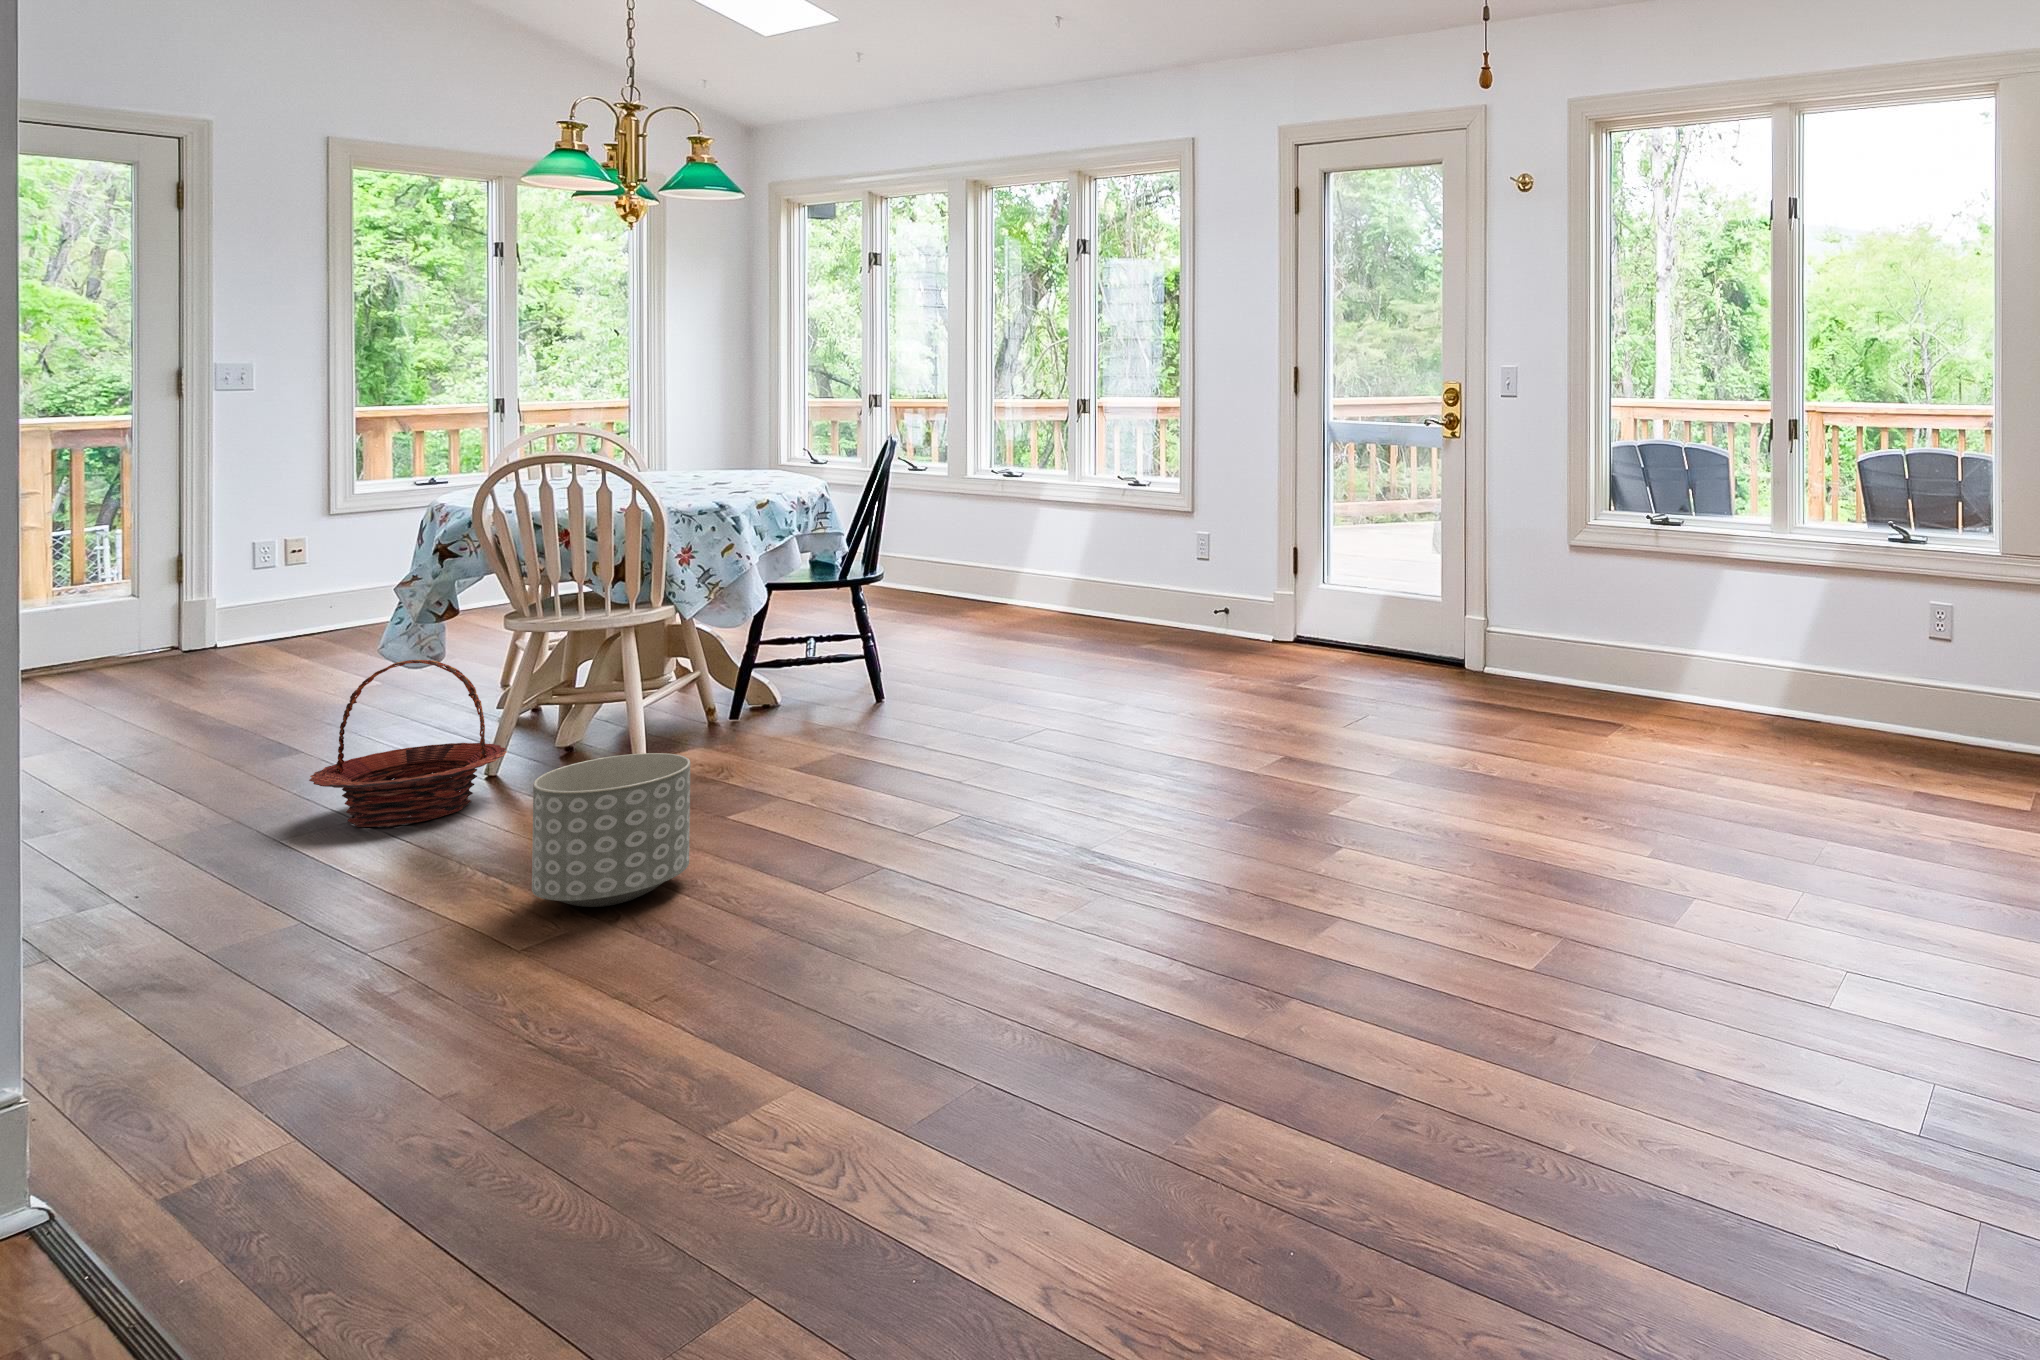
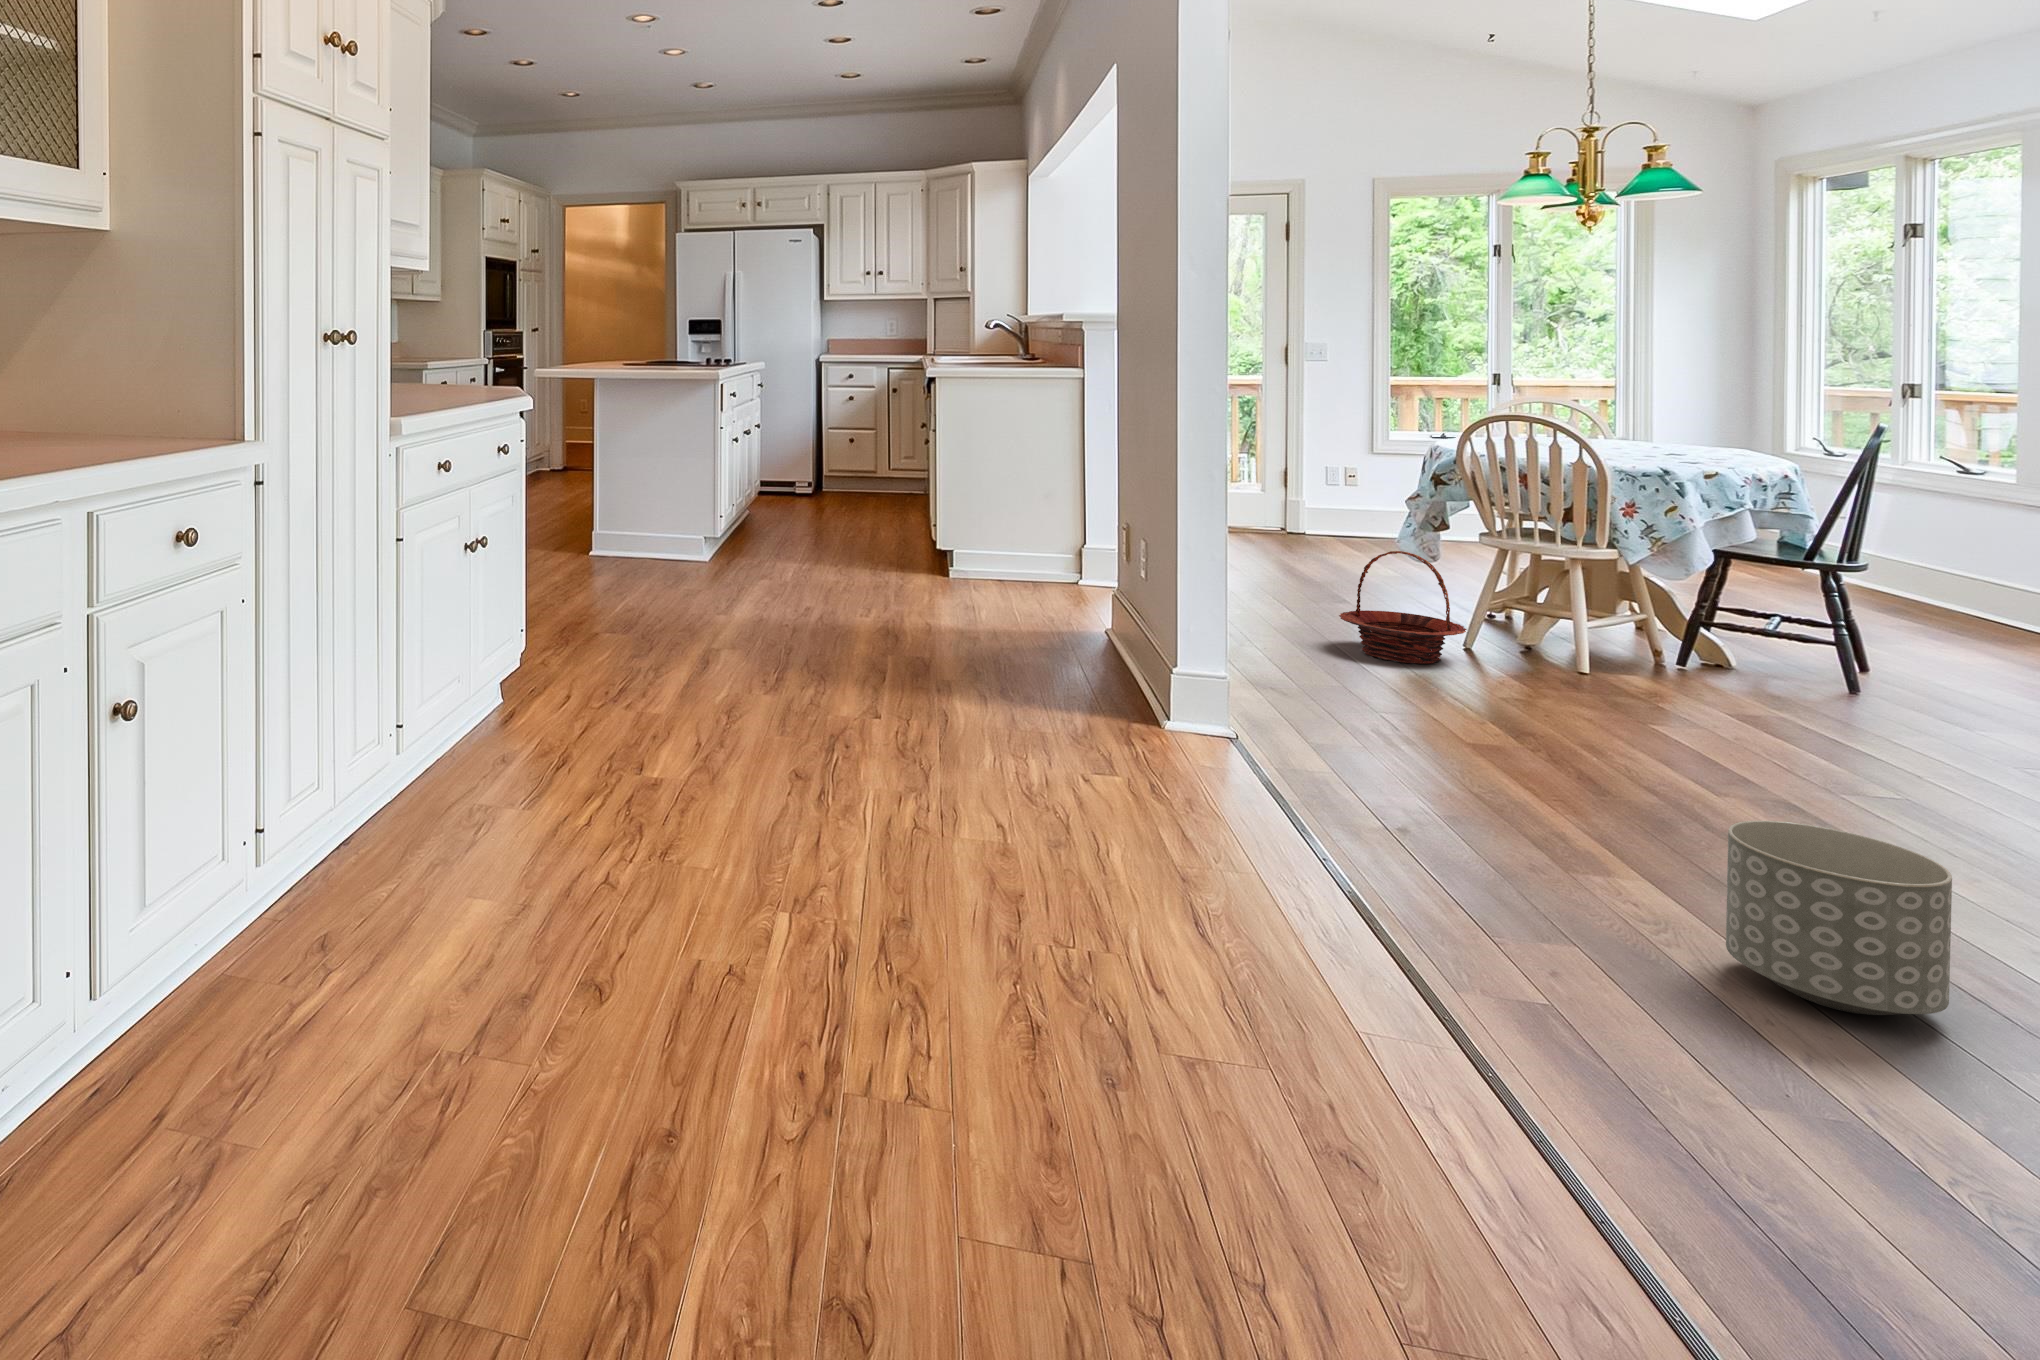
planter: present [532,753,690,907] -> present [1726,821,1952,1015]

